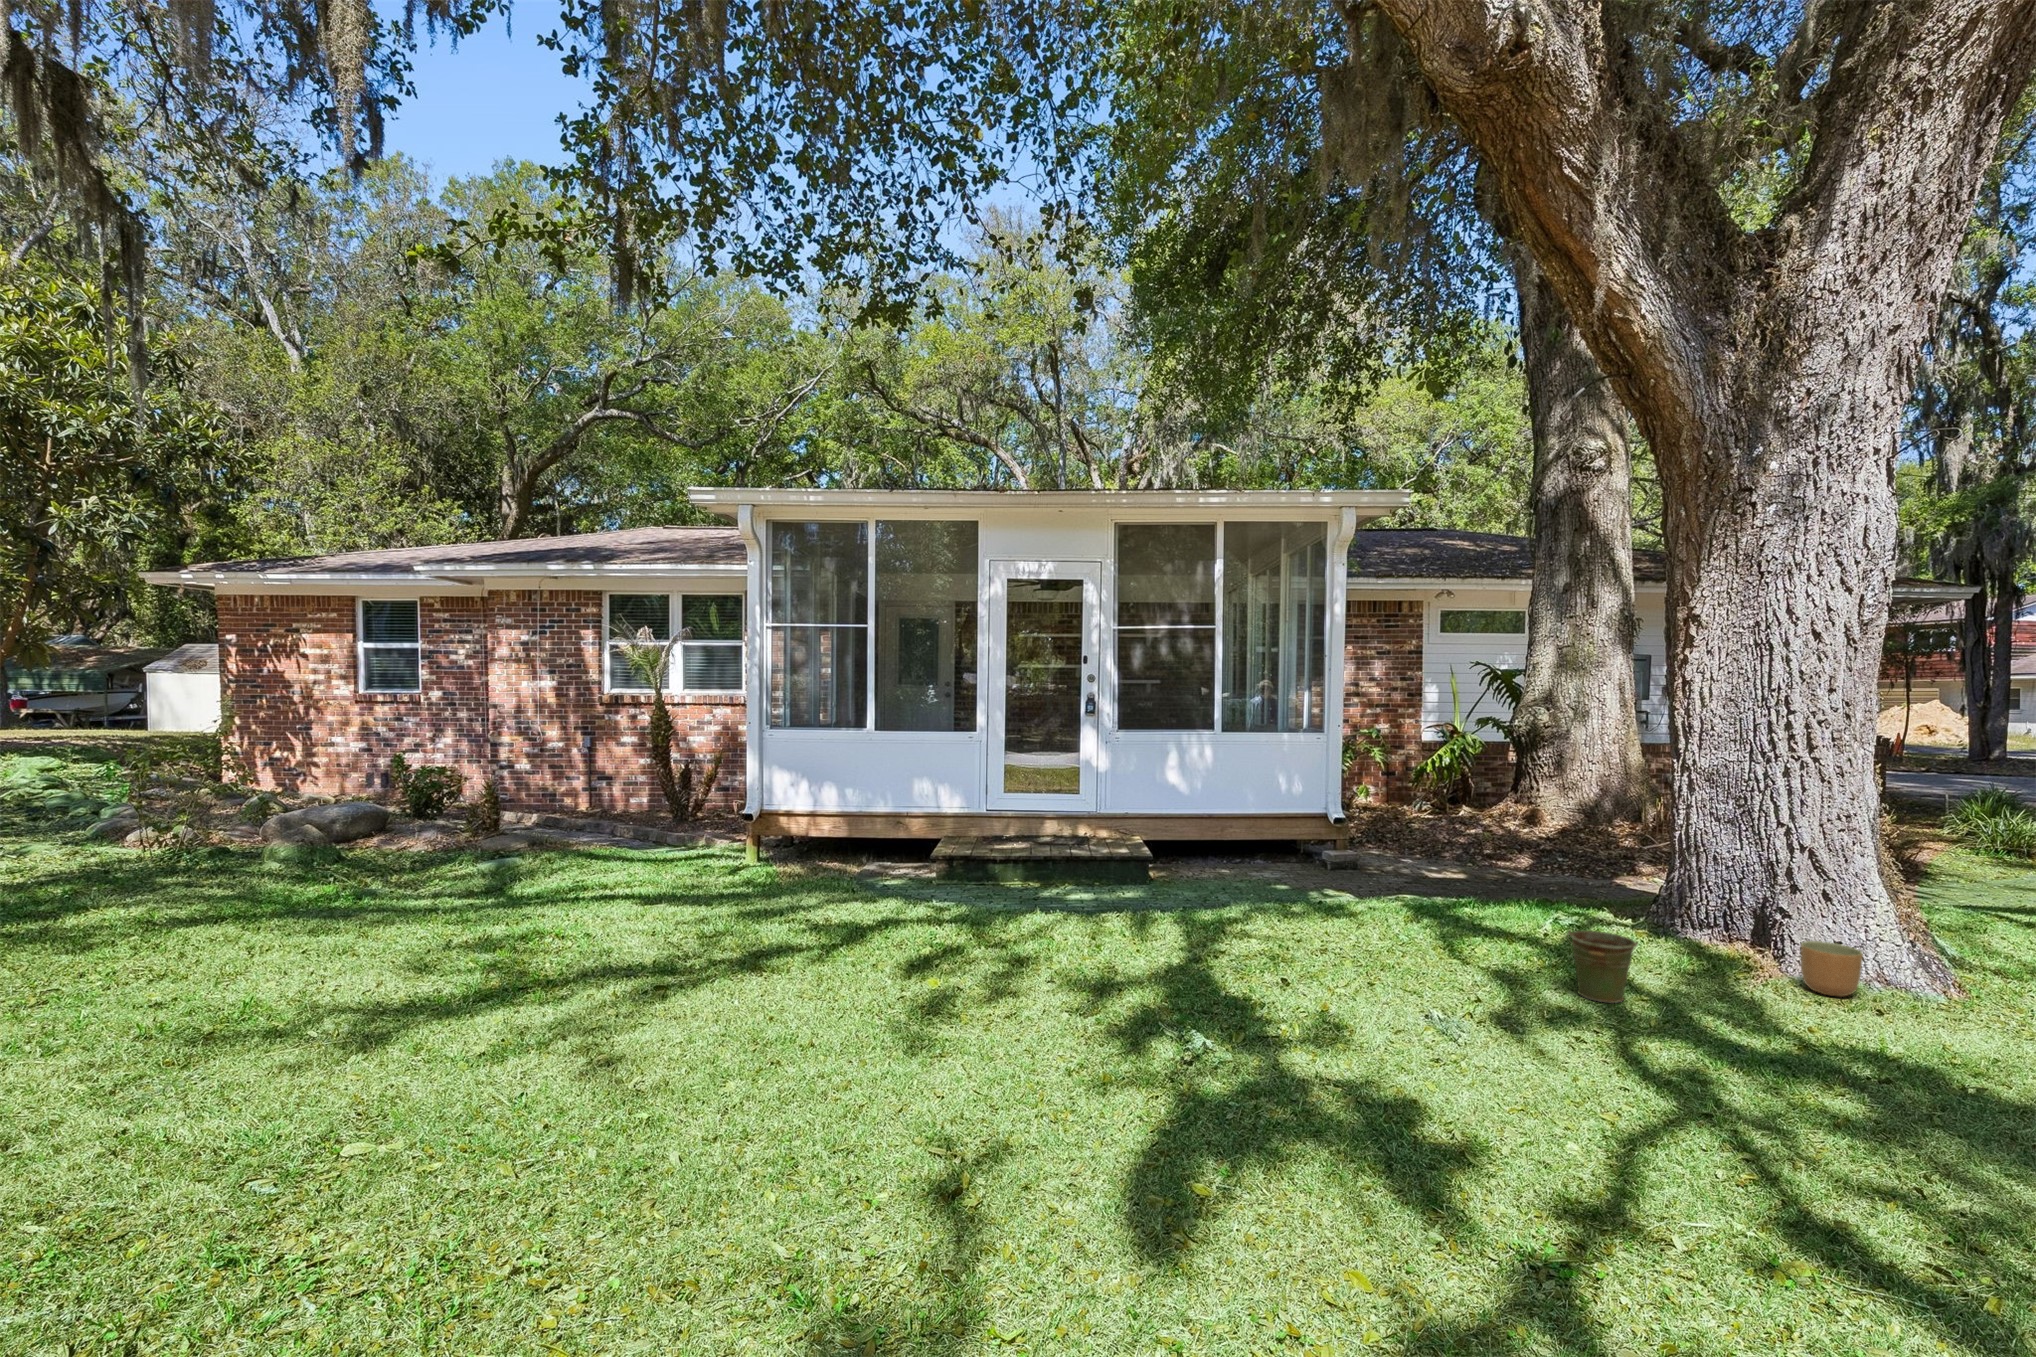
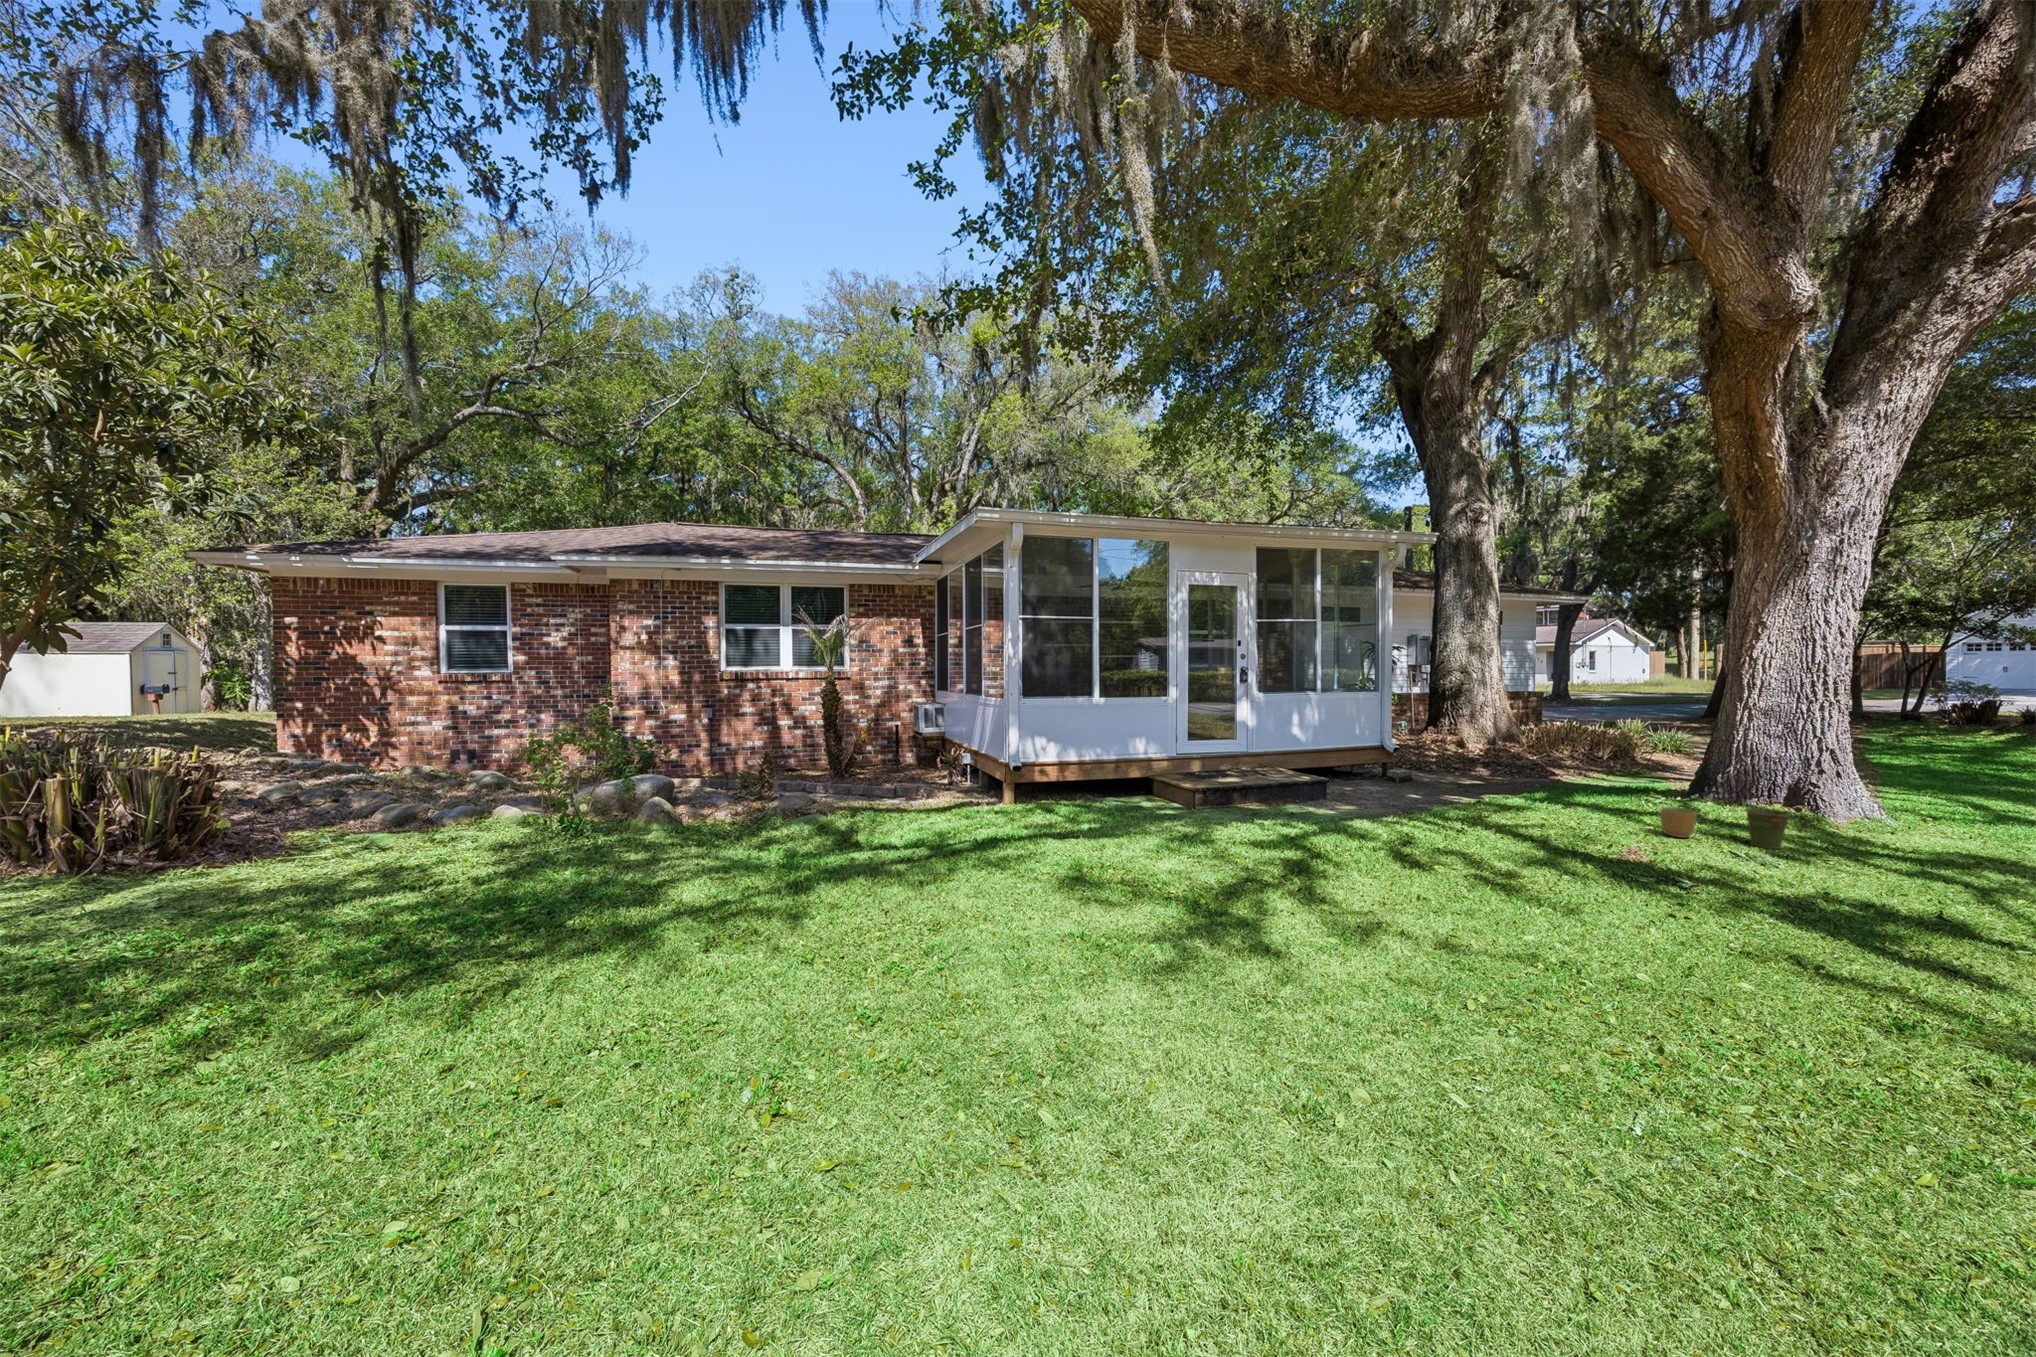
planter: present [1801,941,1863,997] -> present [1660,807,1697,838]

